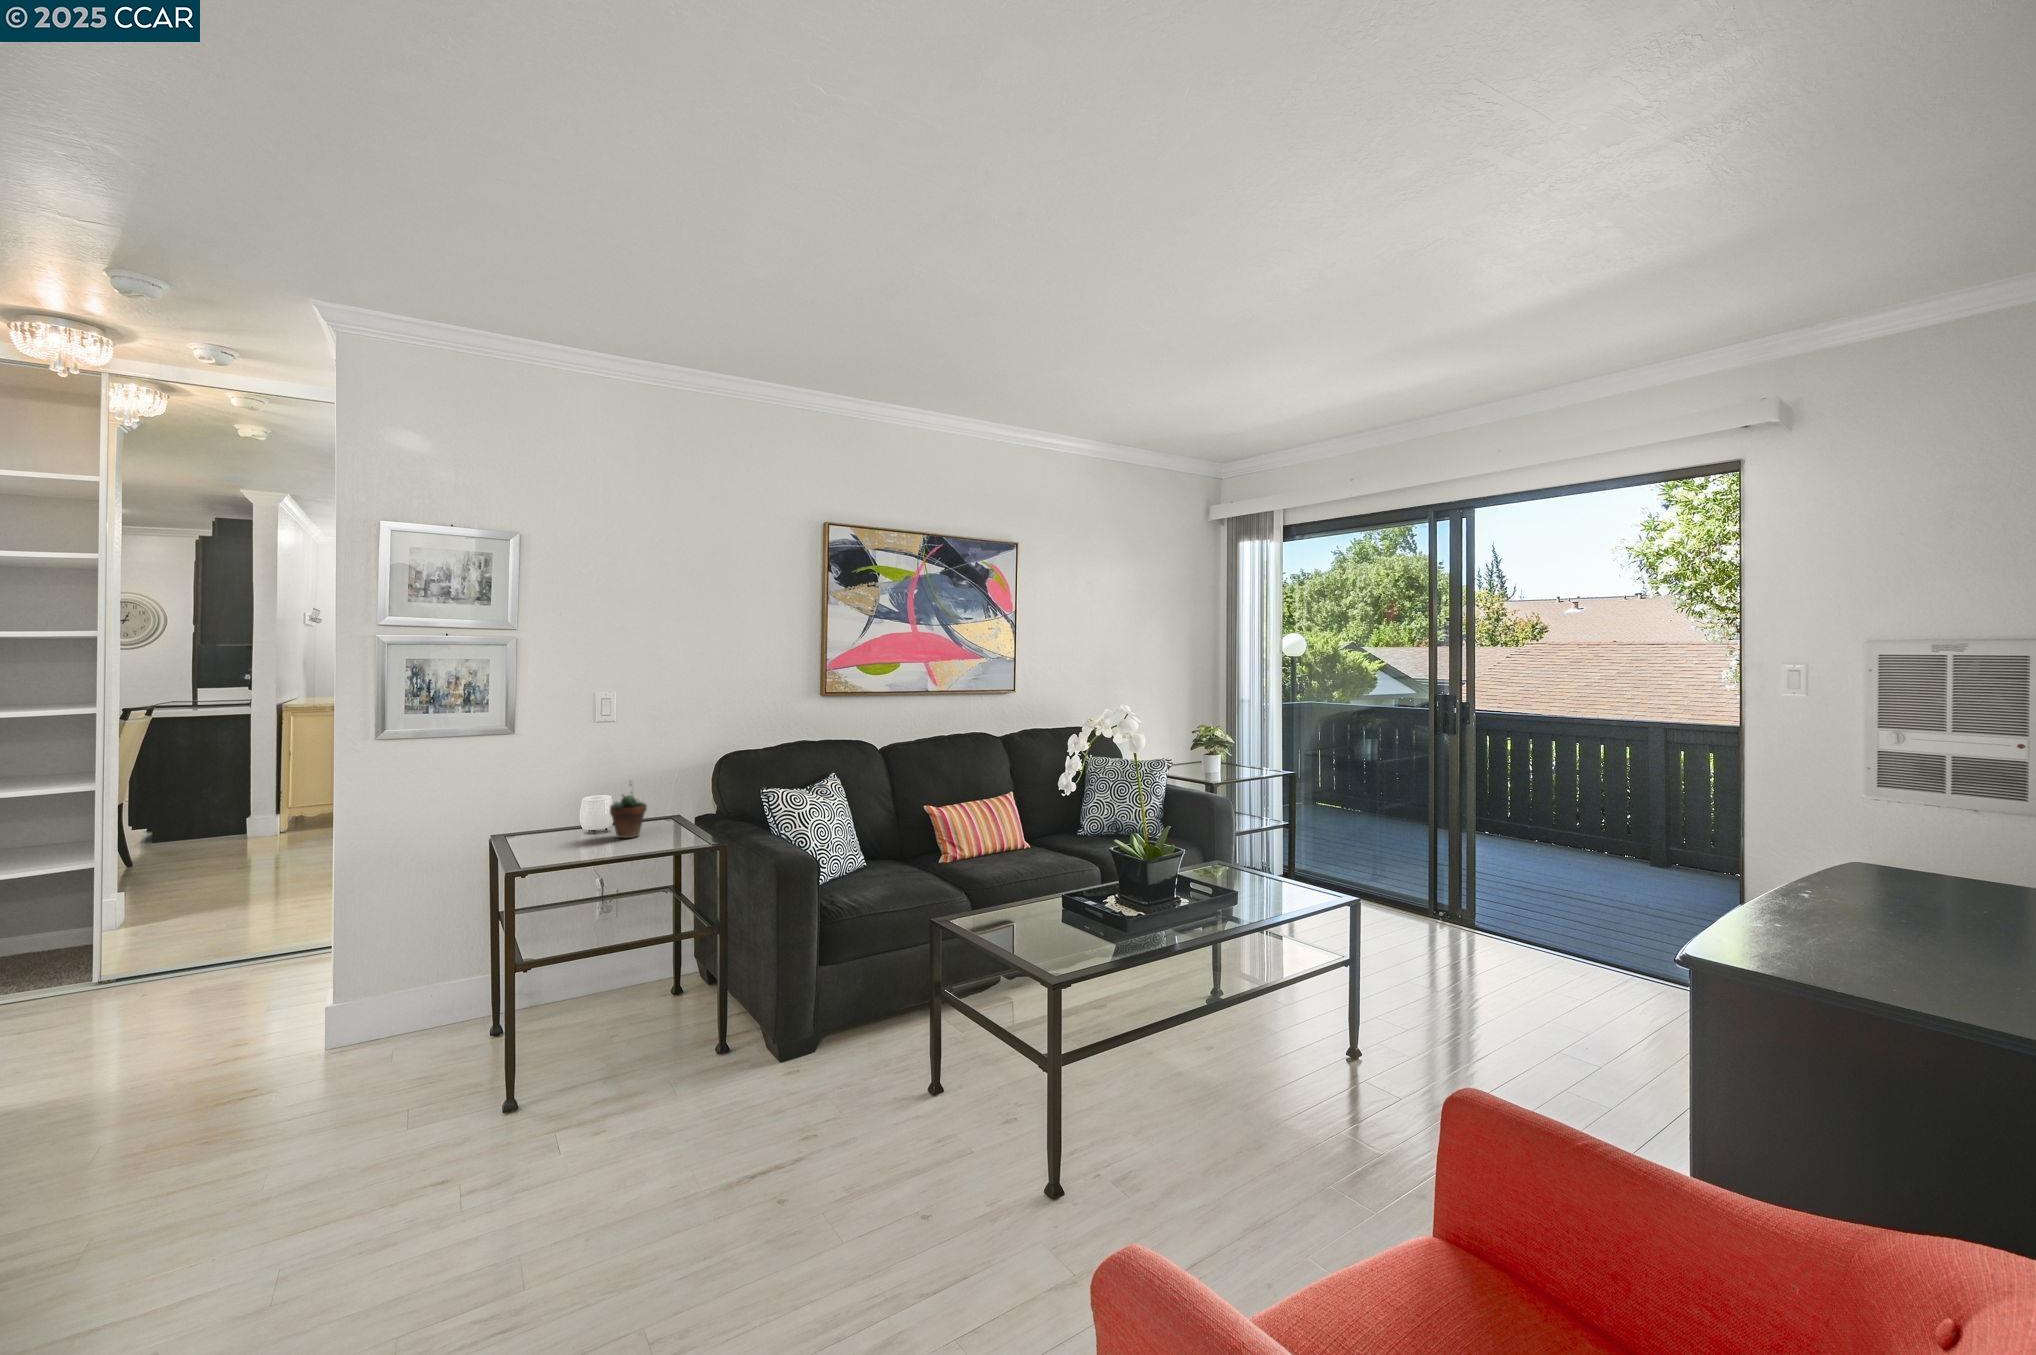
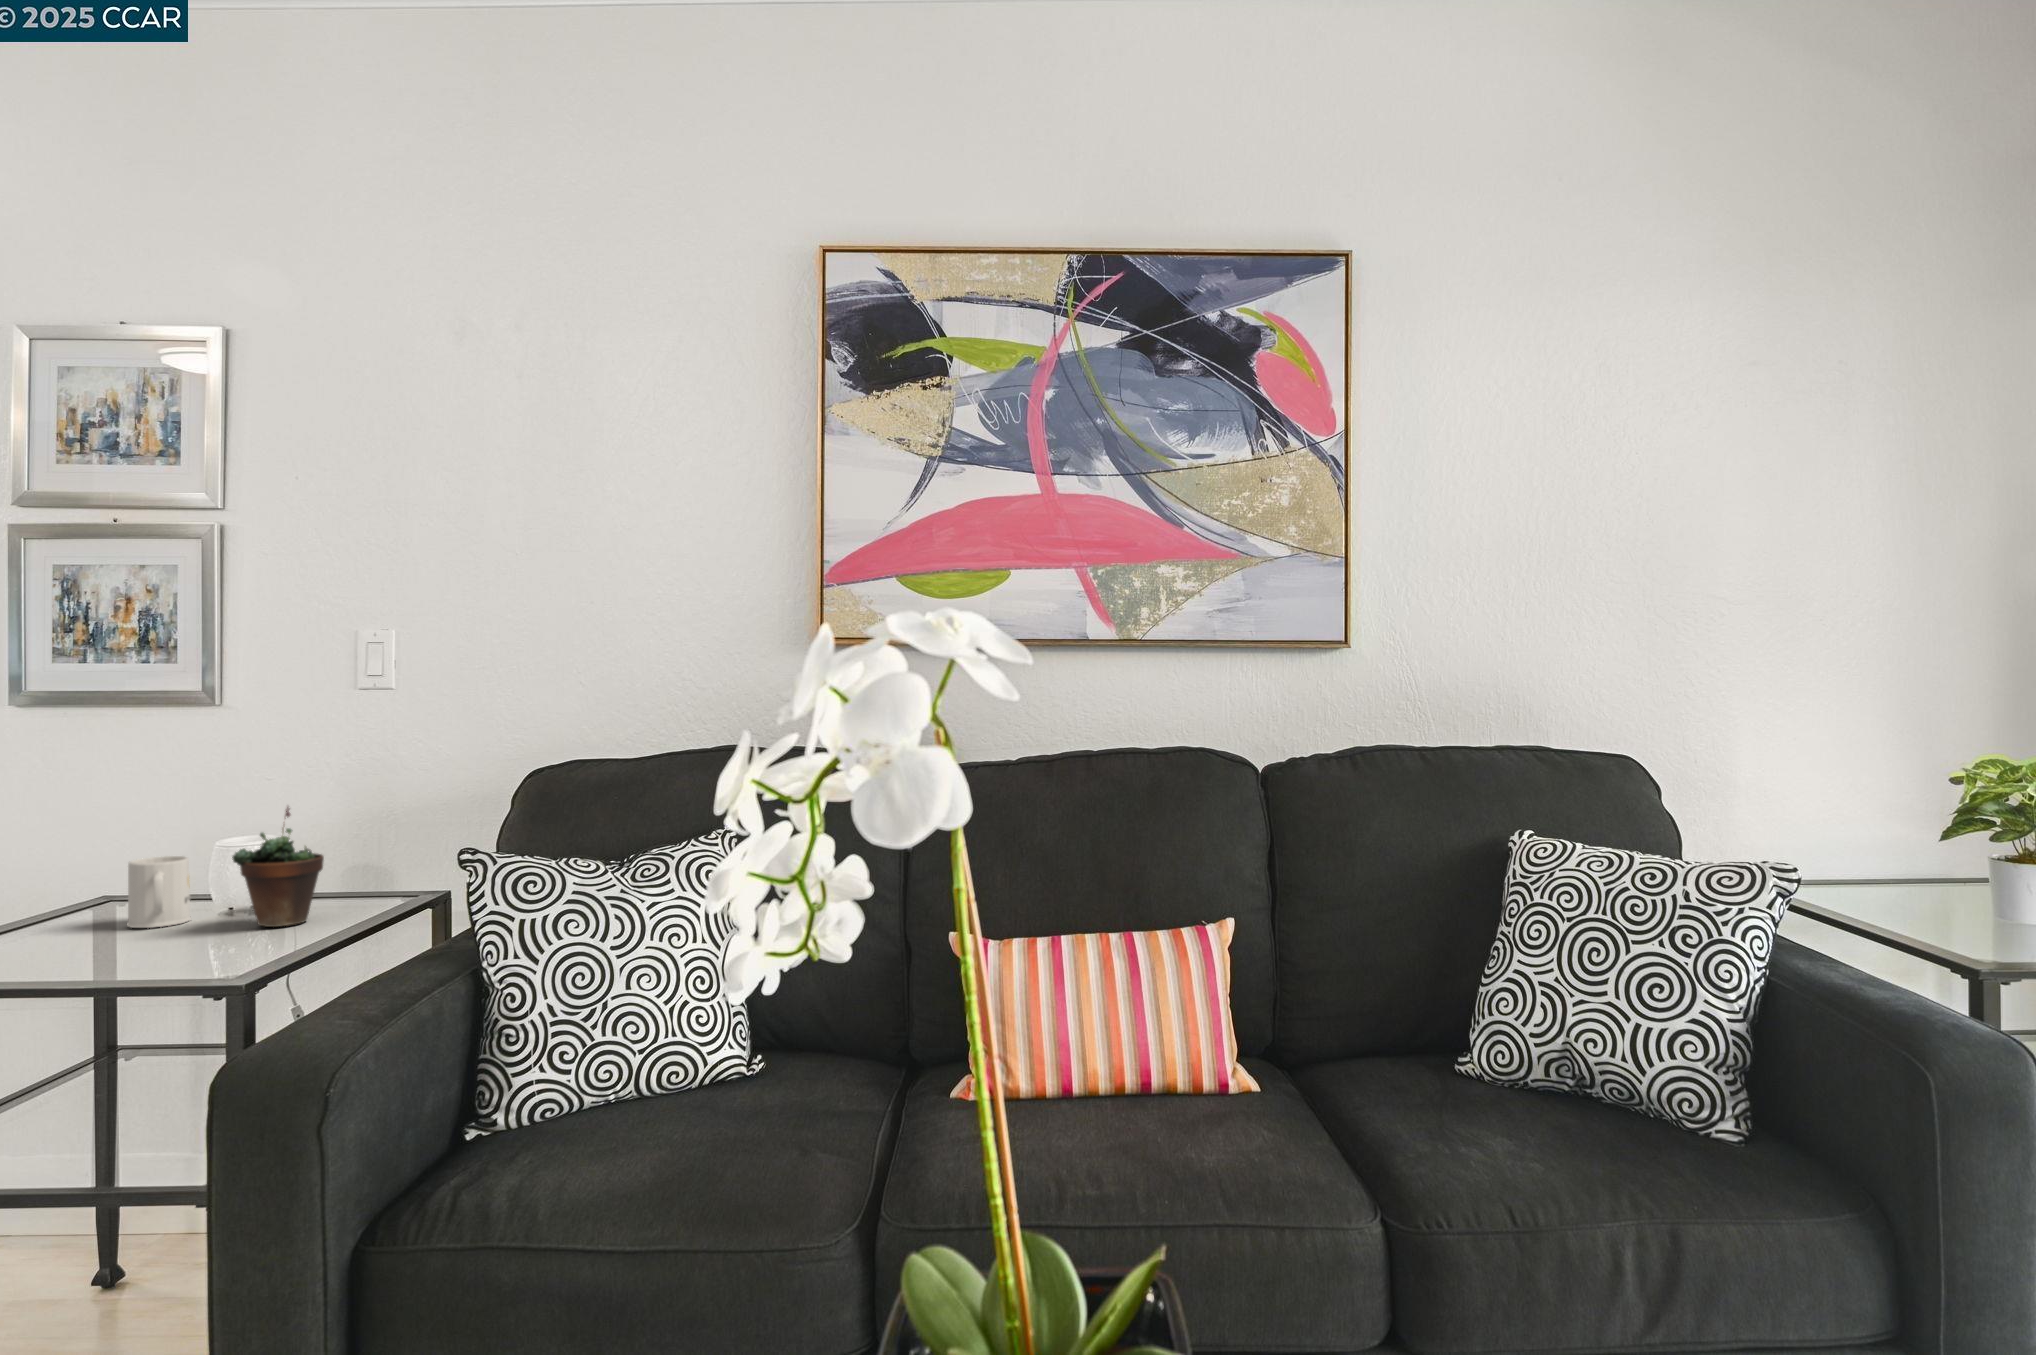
mug: none [535,811,567,848] -> present [127,856,191,928]

